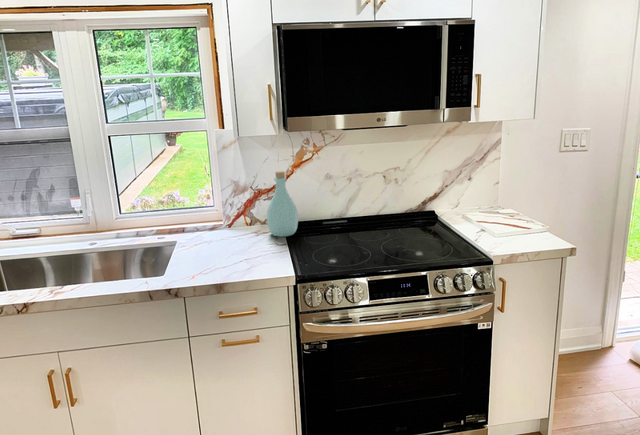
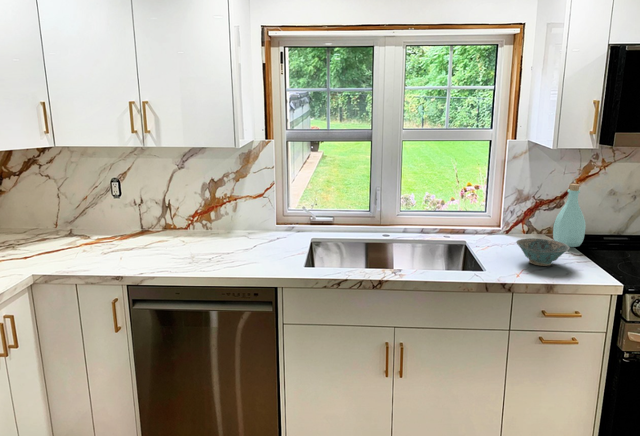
ceramic bowl: none [204,233,257,263] -> present [516,238,570,266]

